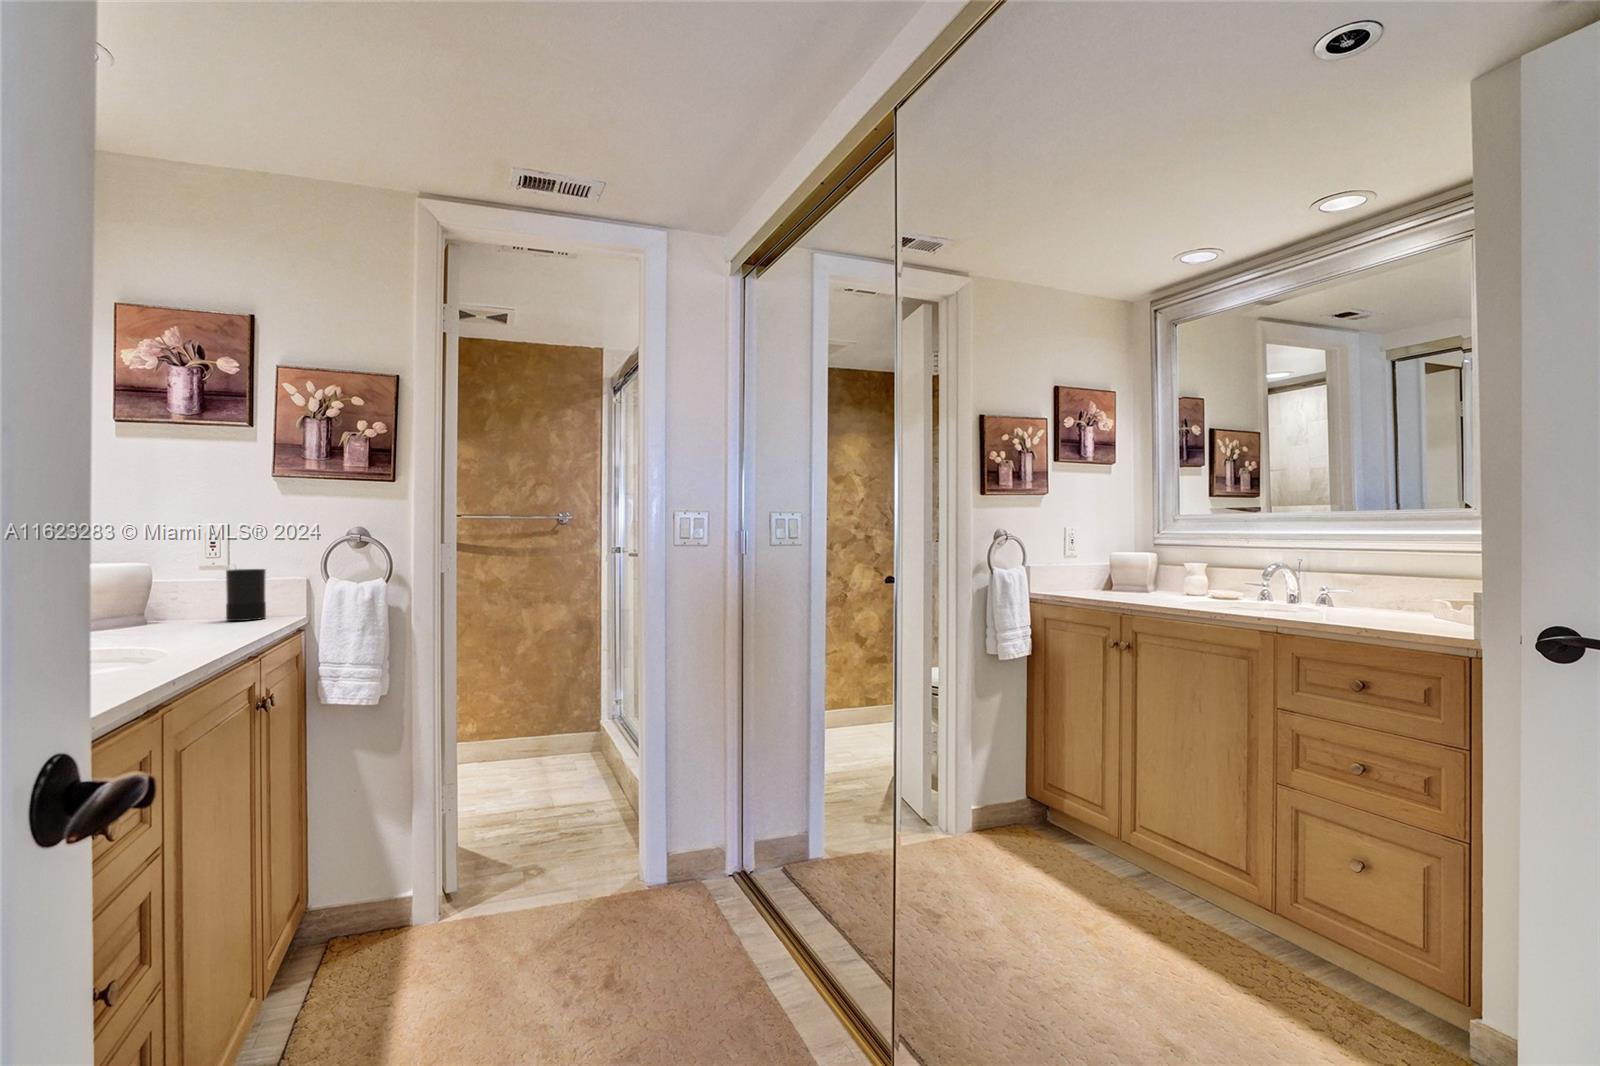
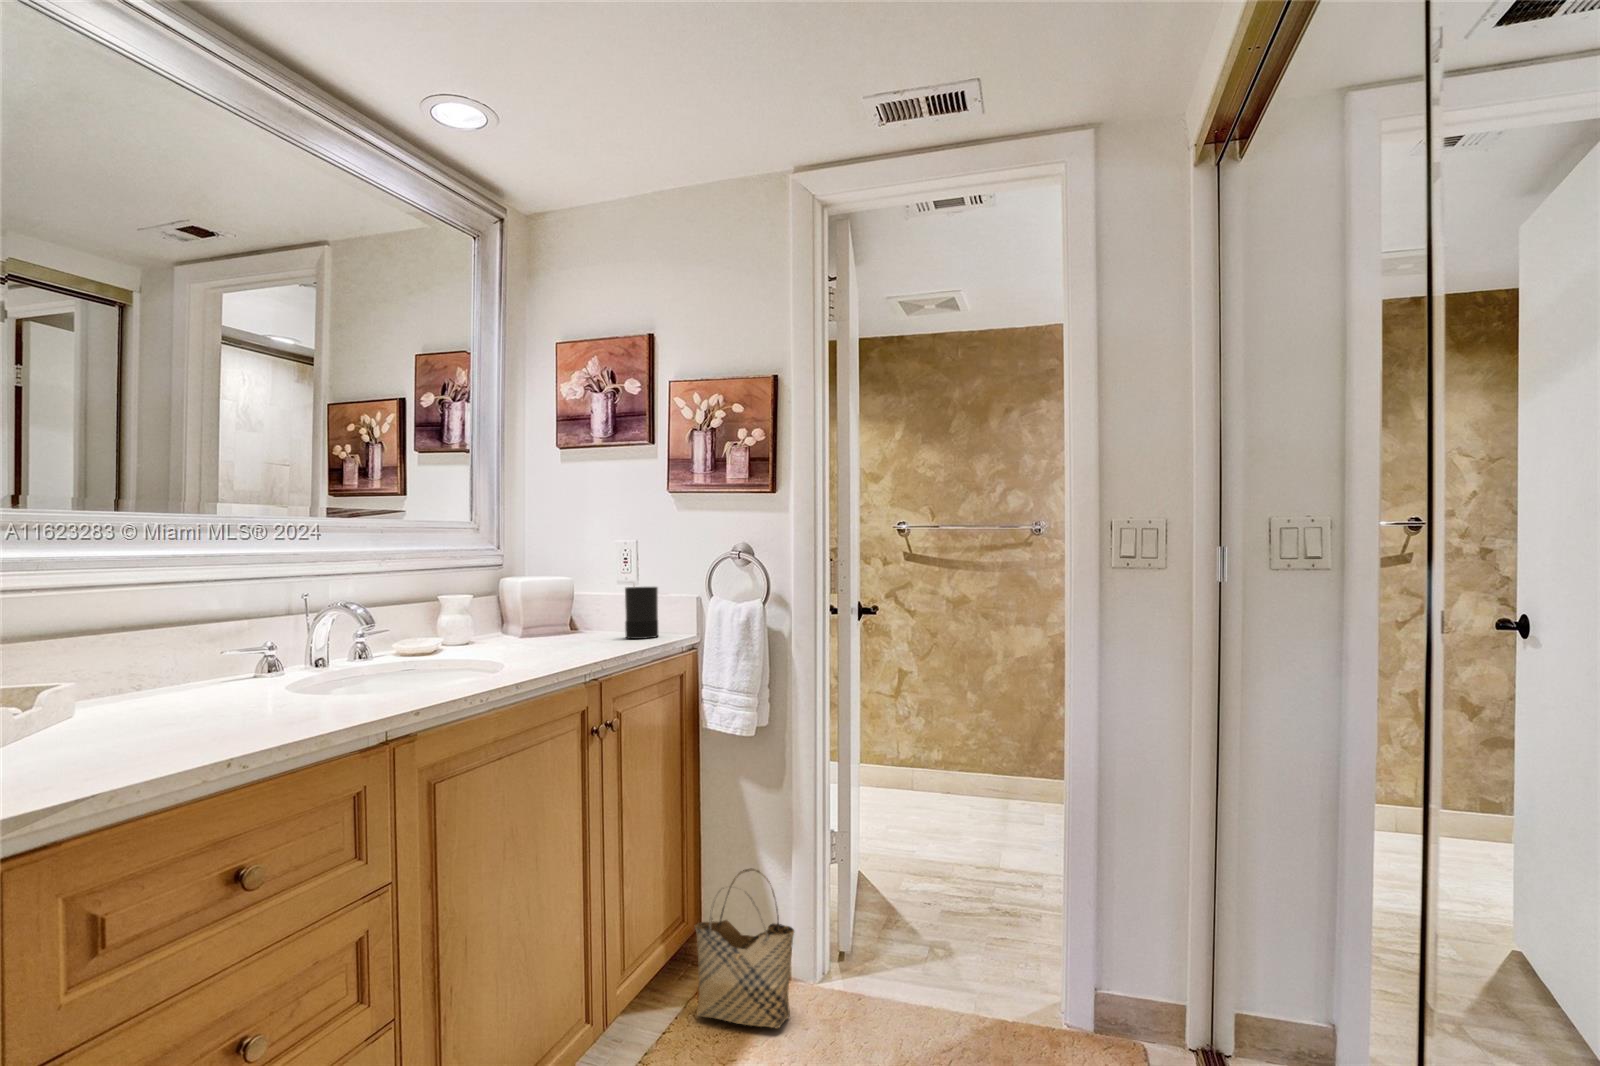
woven basket: none [320,822,425,967] -> present [695,868,794,1028]

